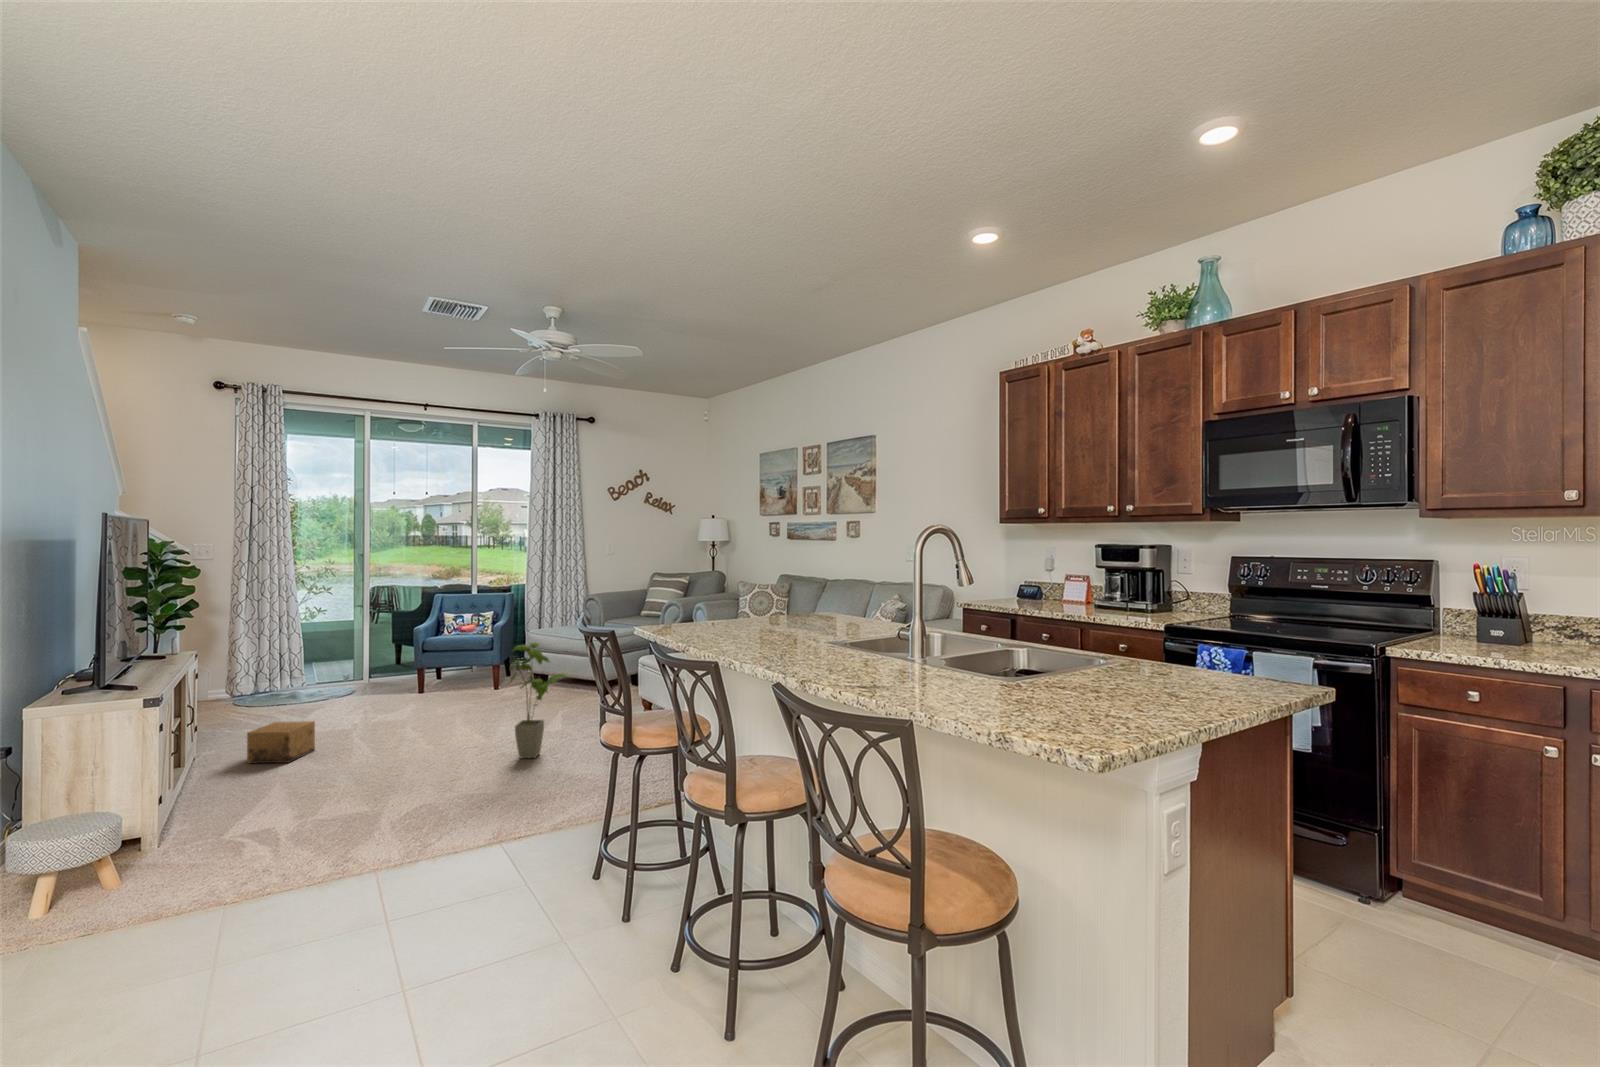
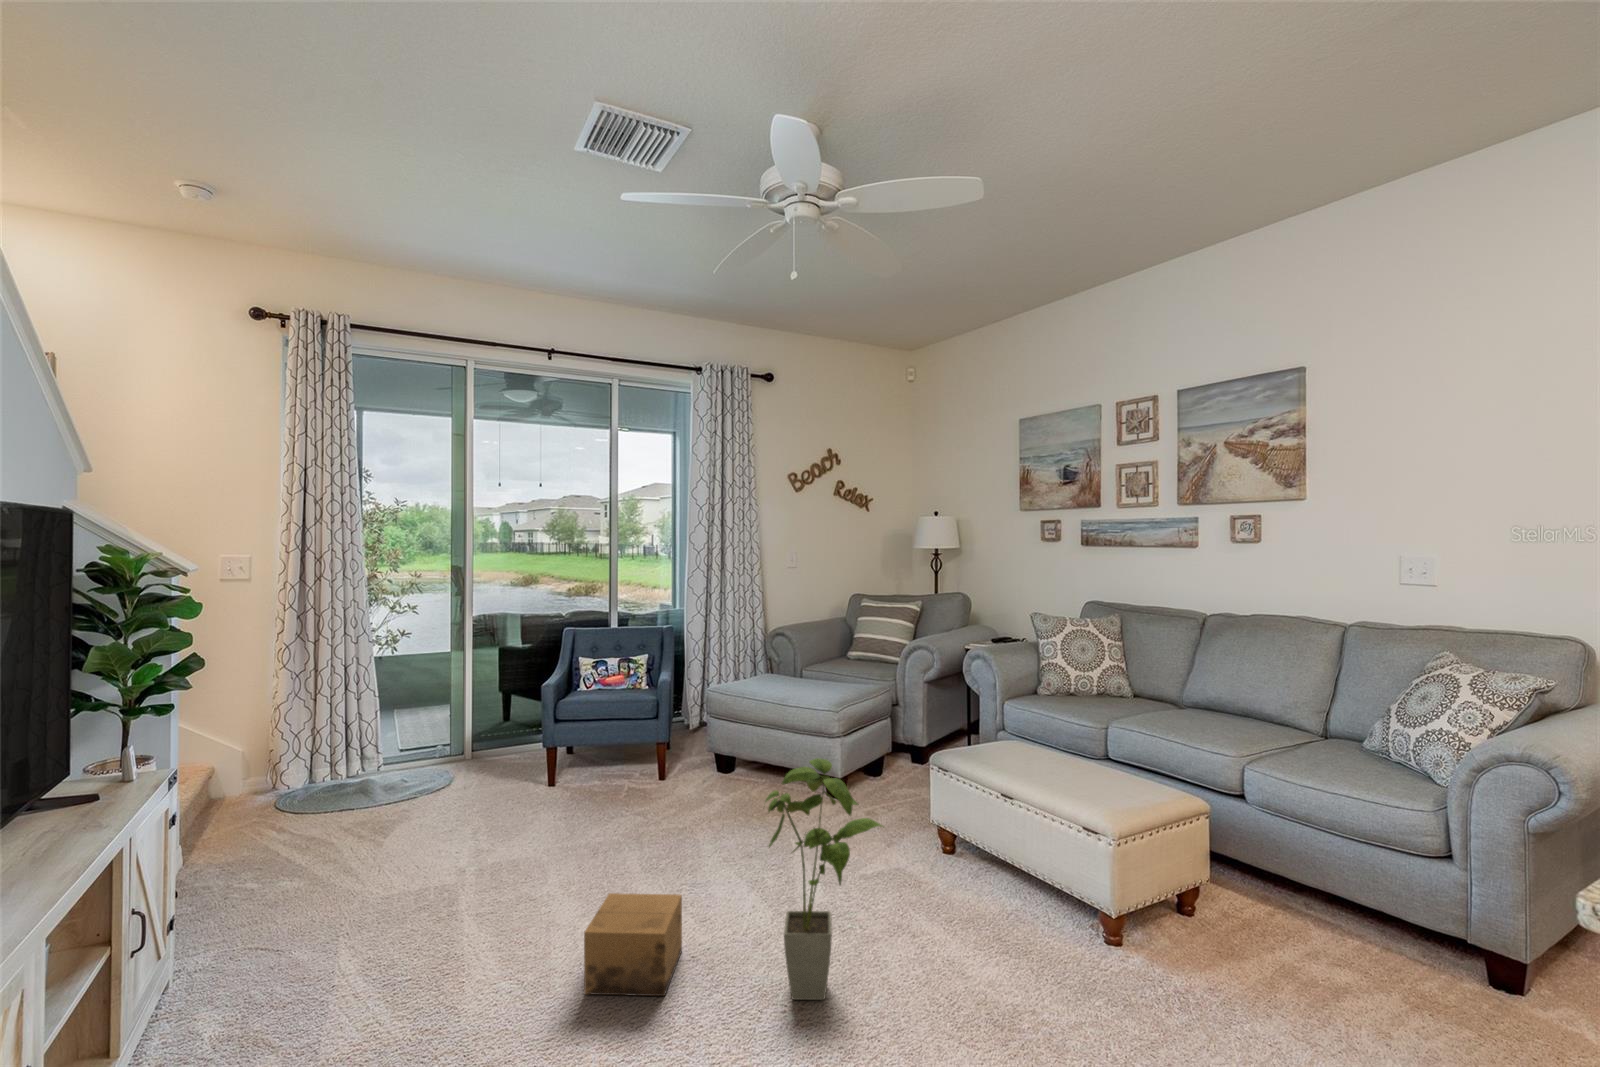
cardboard box: present [247,721,315,764] -> present [584,893,682,996]

